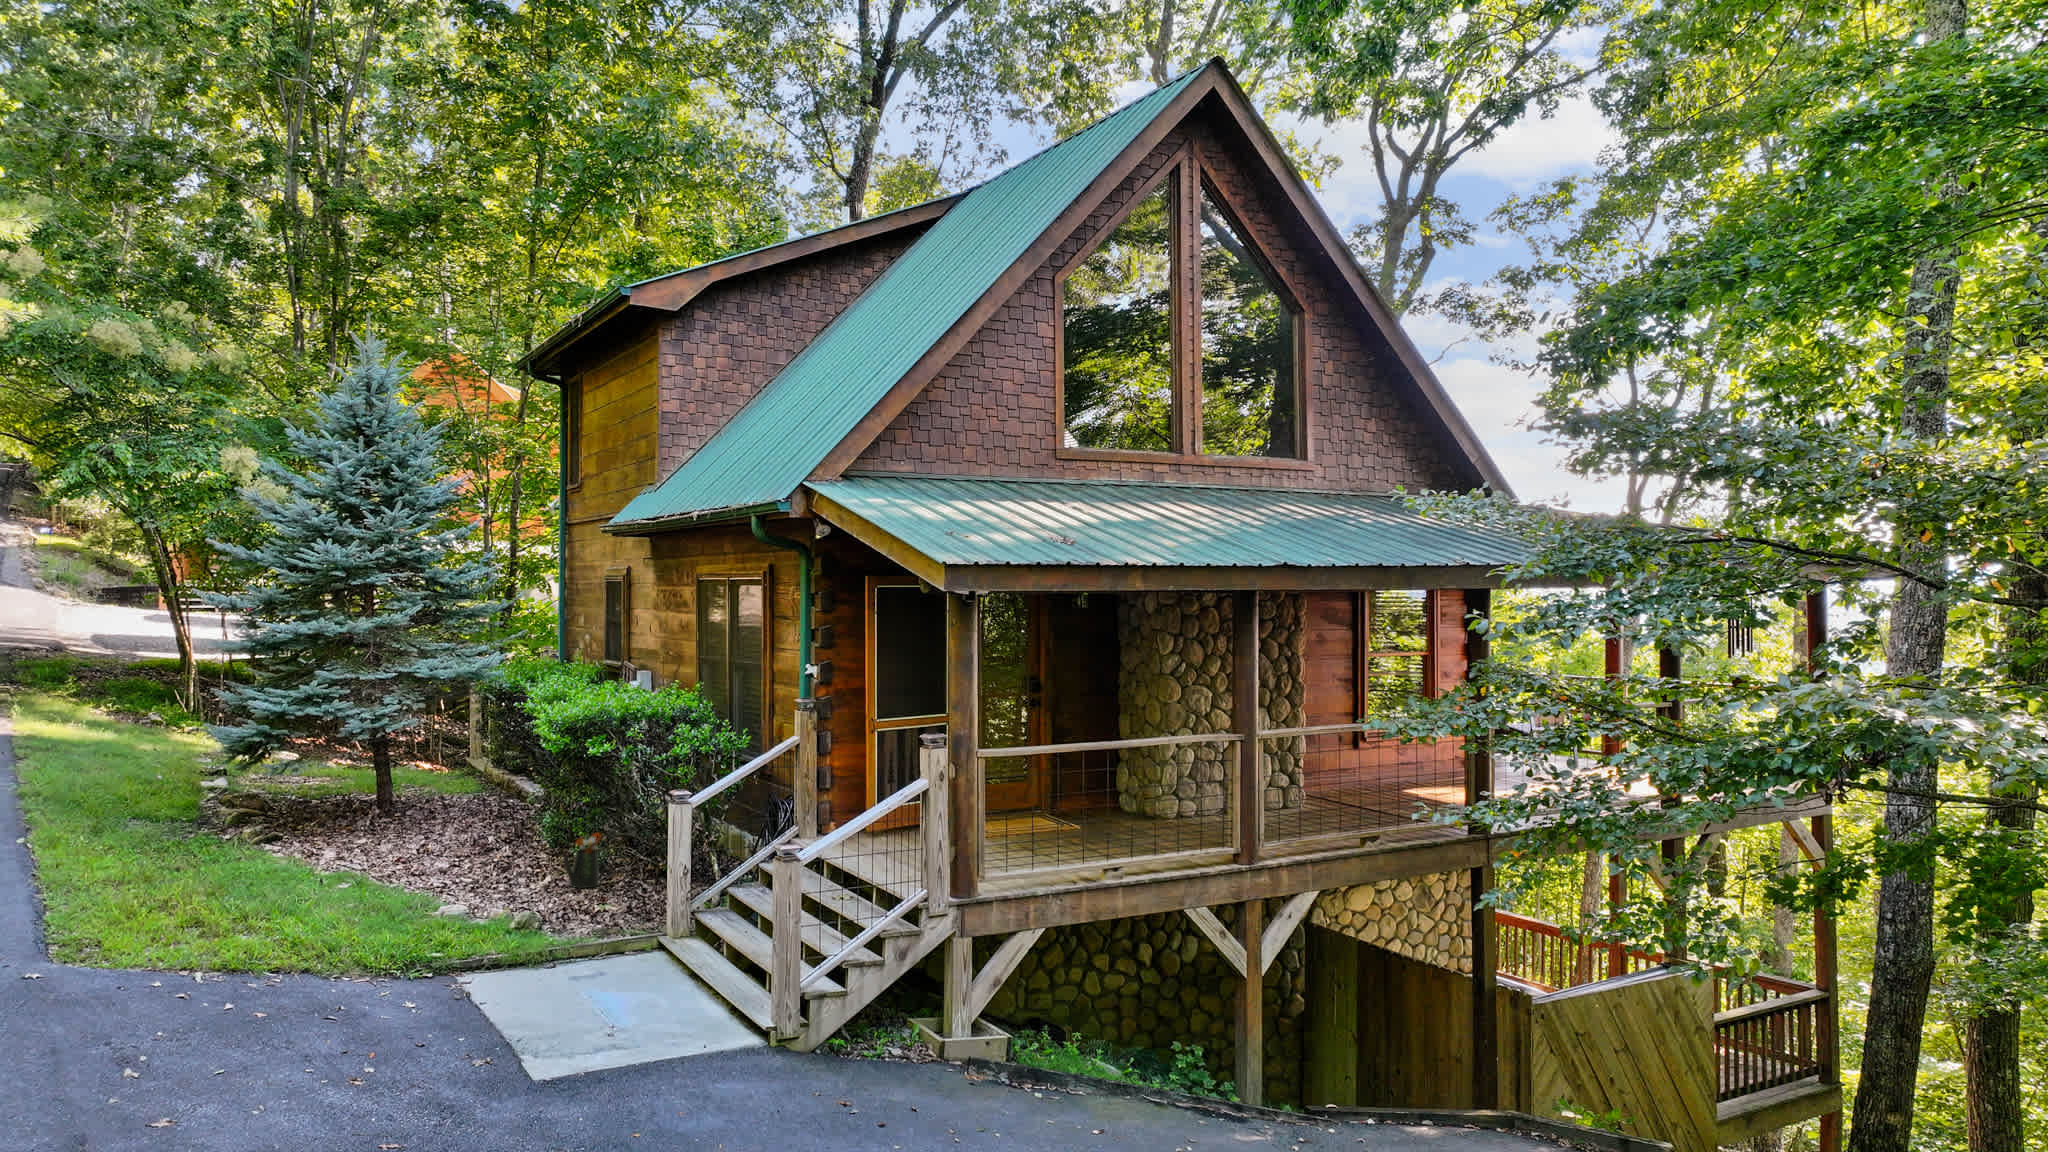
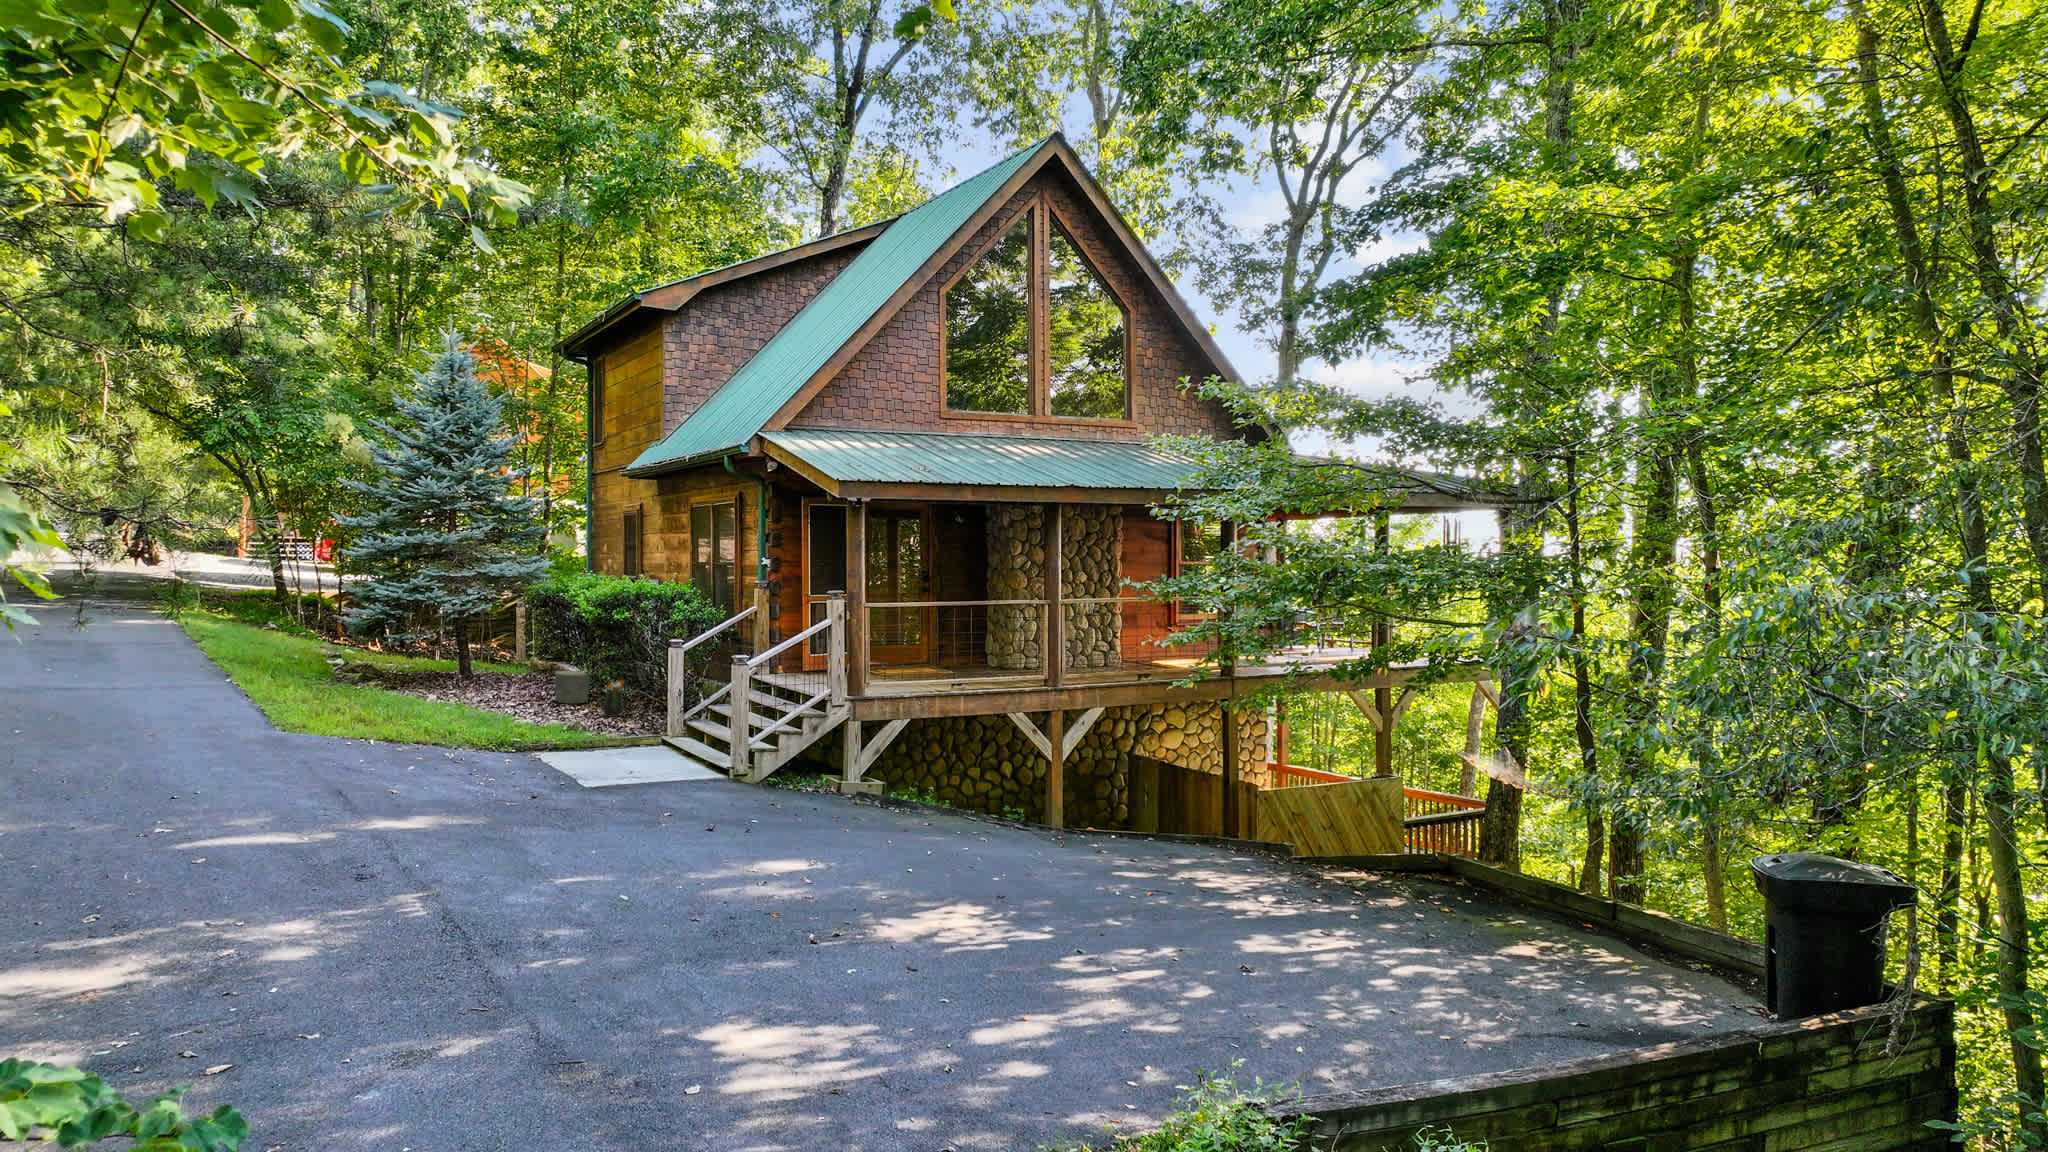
planter: none [502,812,553,862] -> present [555,671,590,704]

